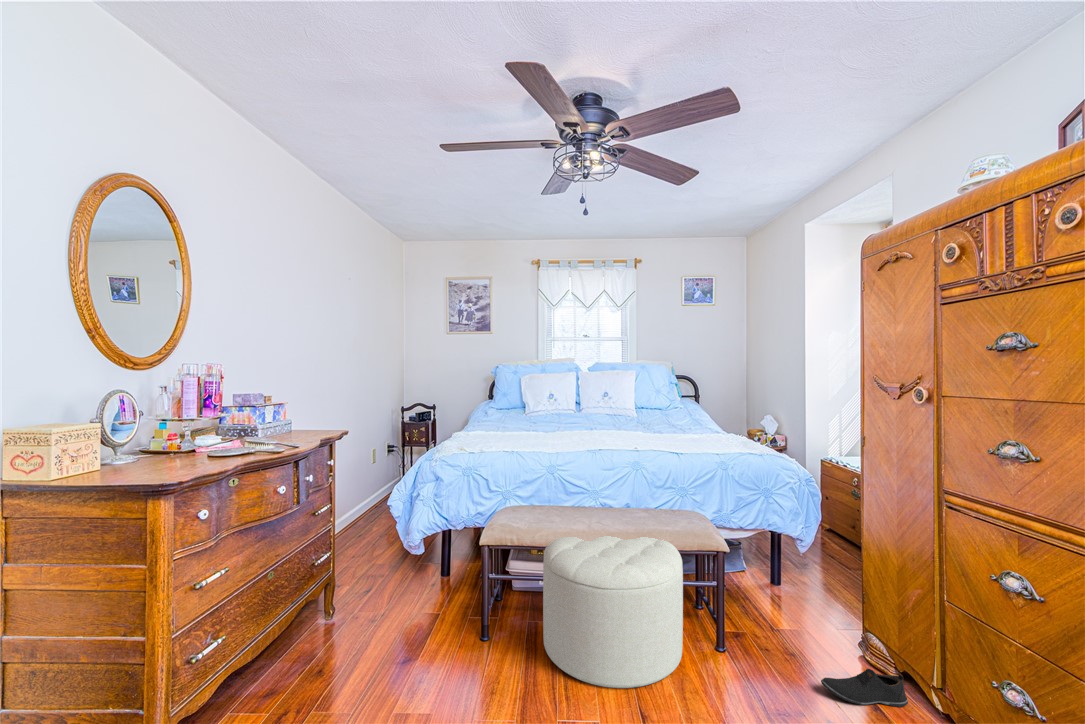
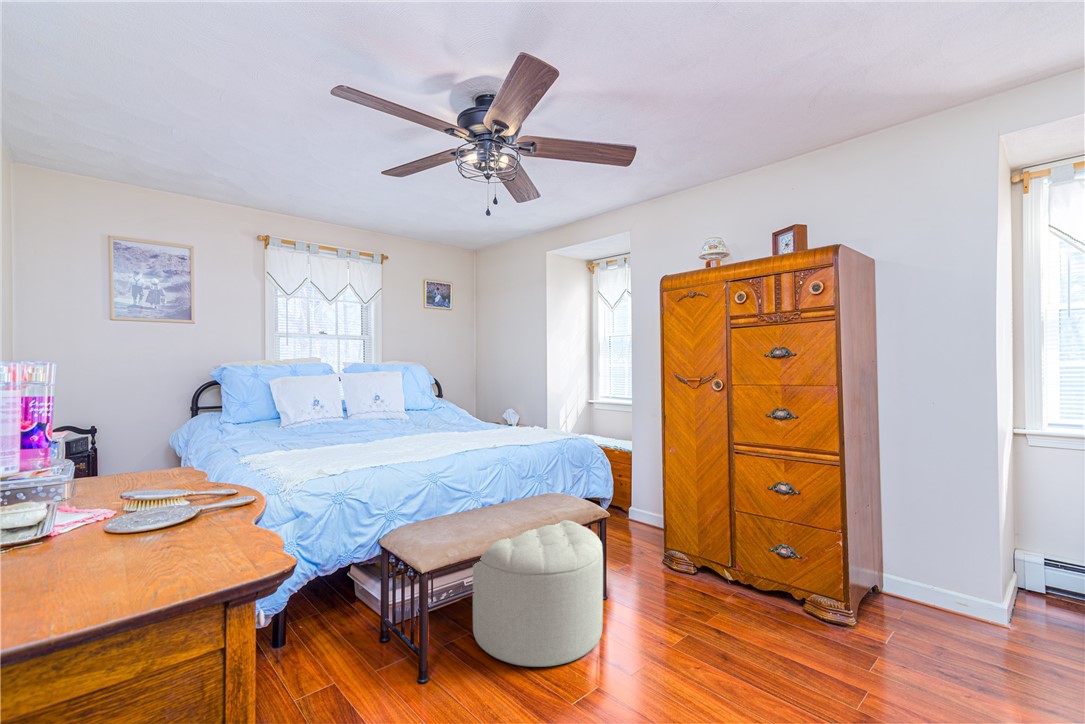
shoe: present [821,669,908,707] -> none [676,567,714,596]

